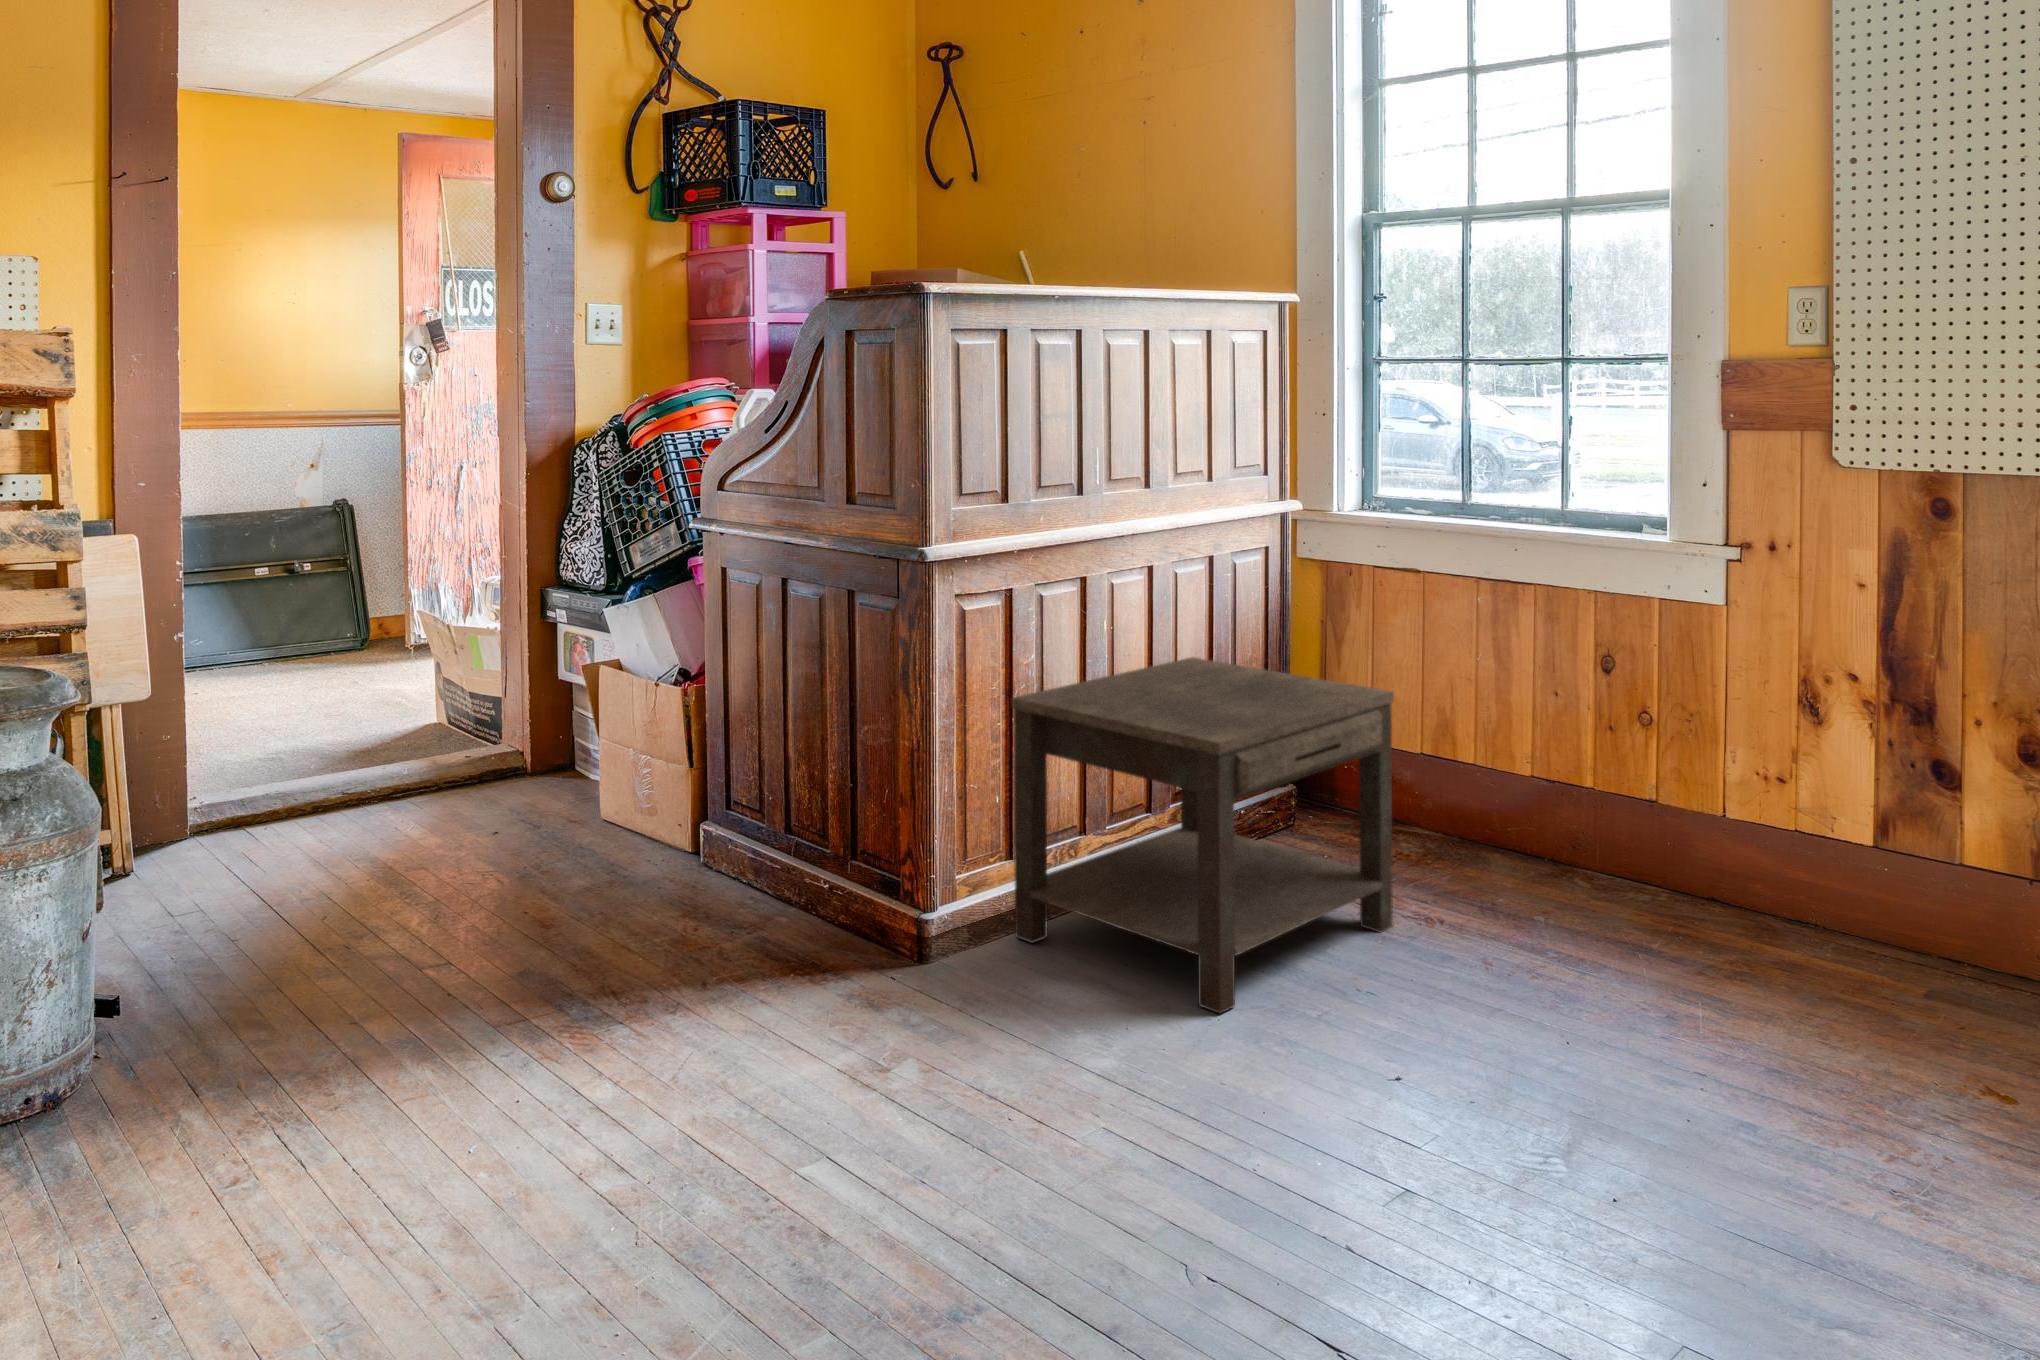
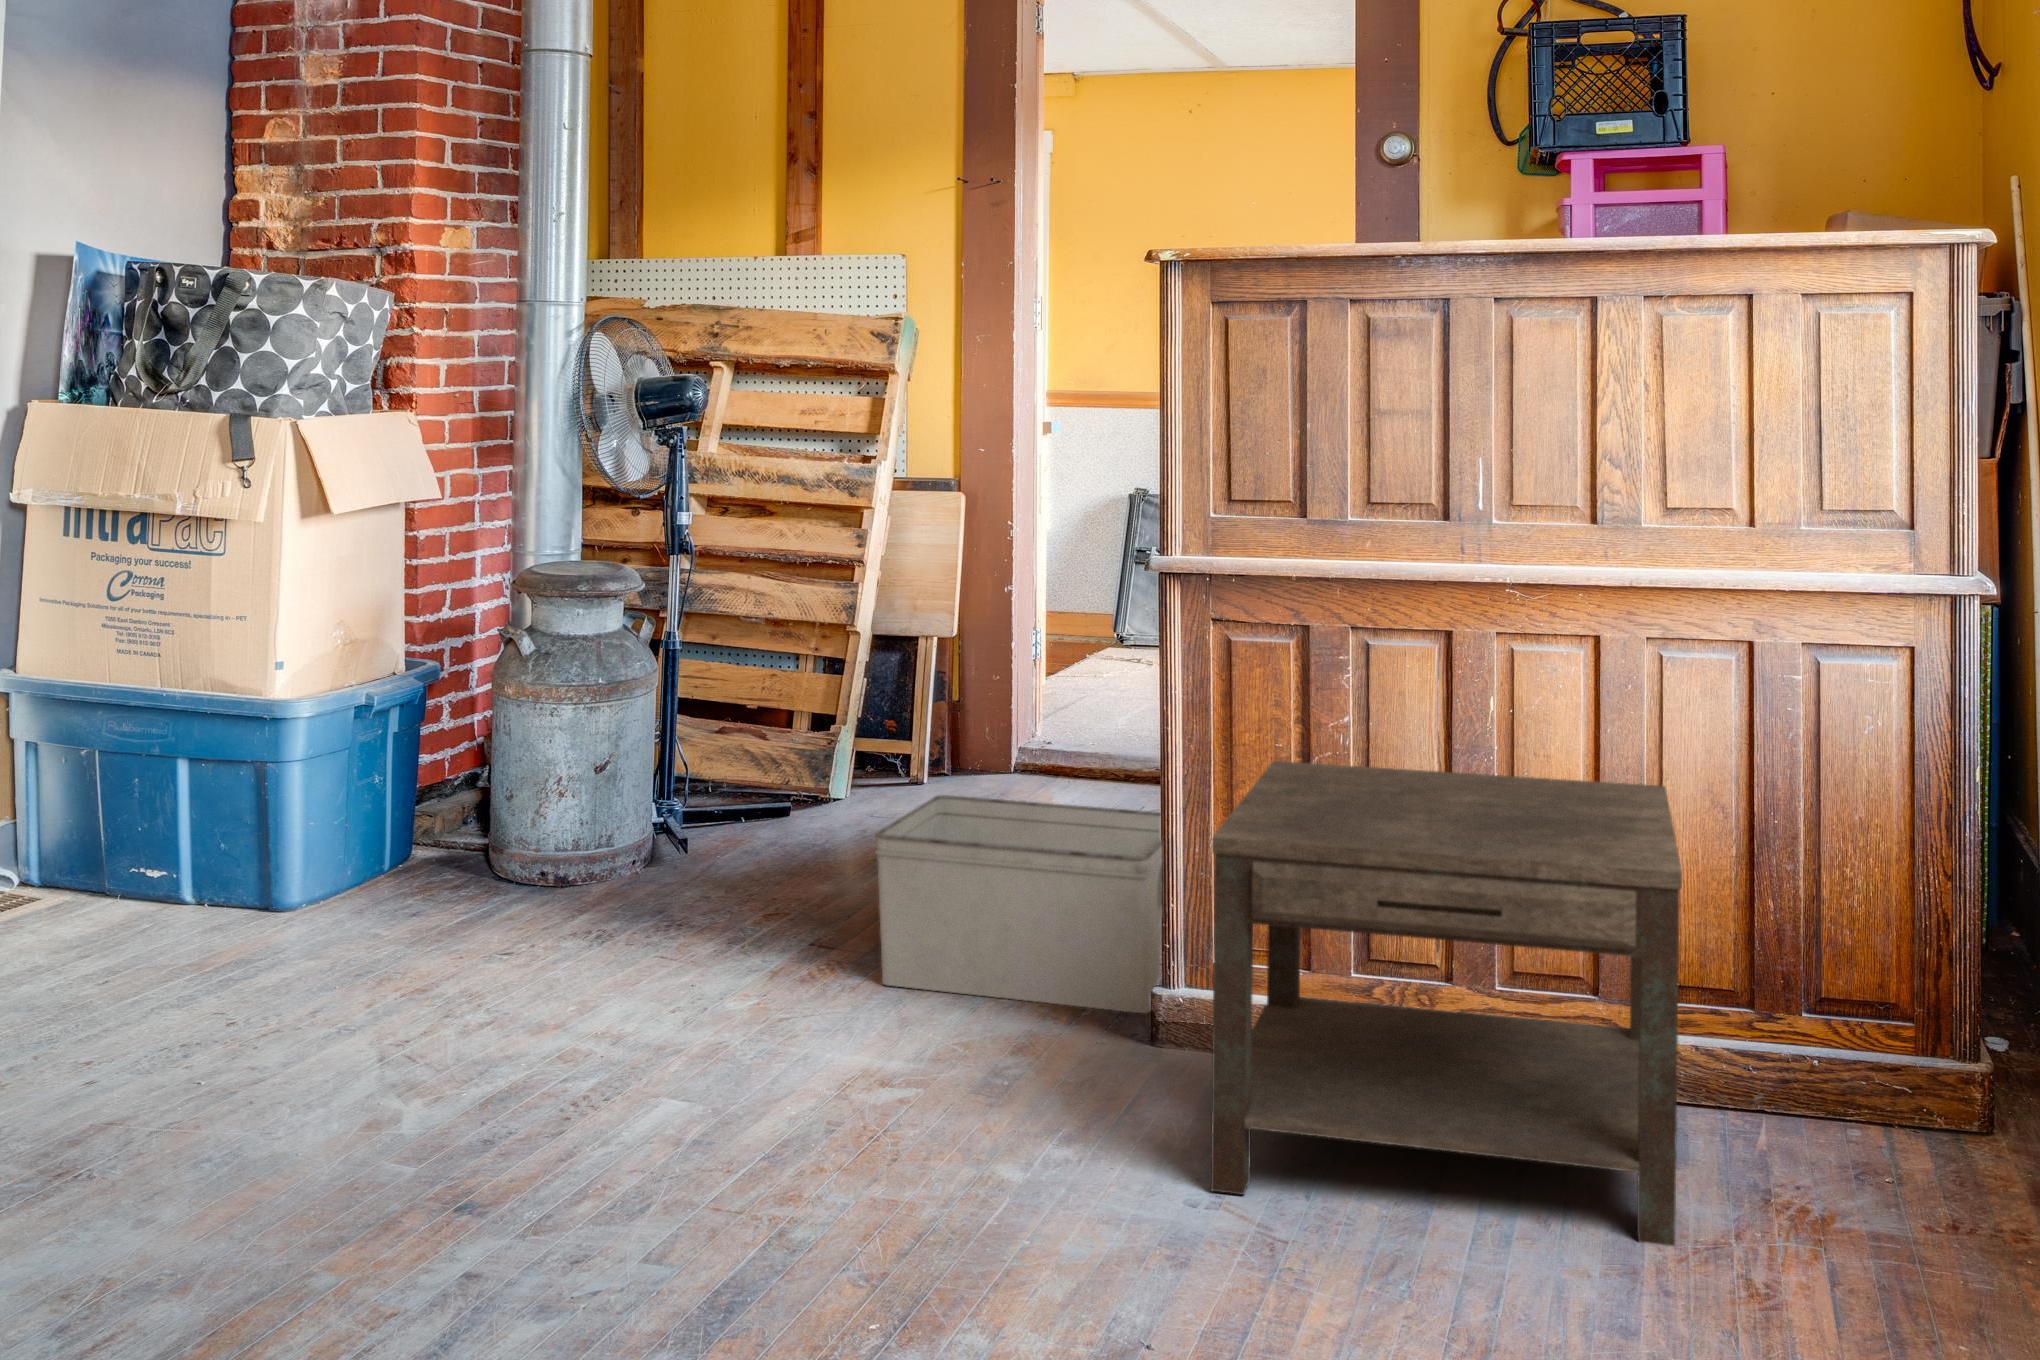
storage bin: none [579,779,880,1021] -> present [875,795,1162,1013]

